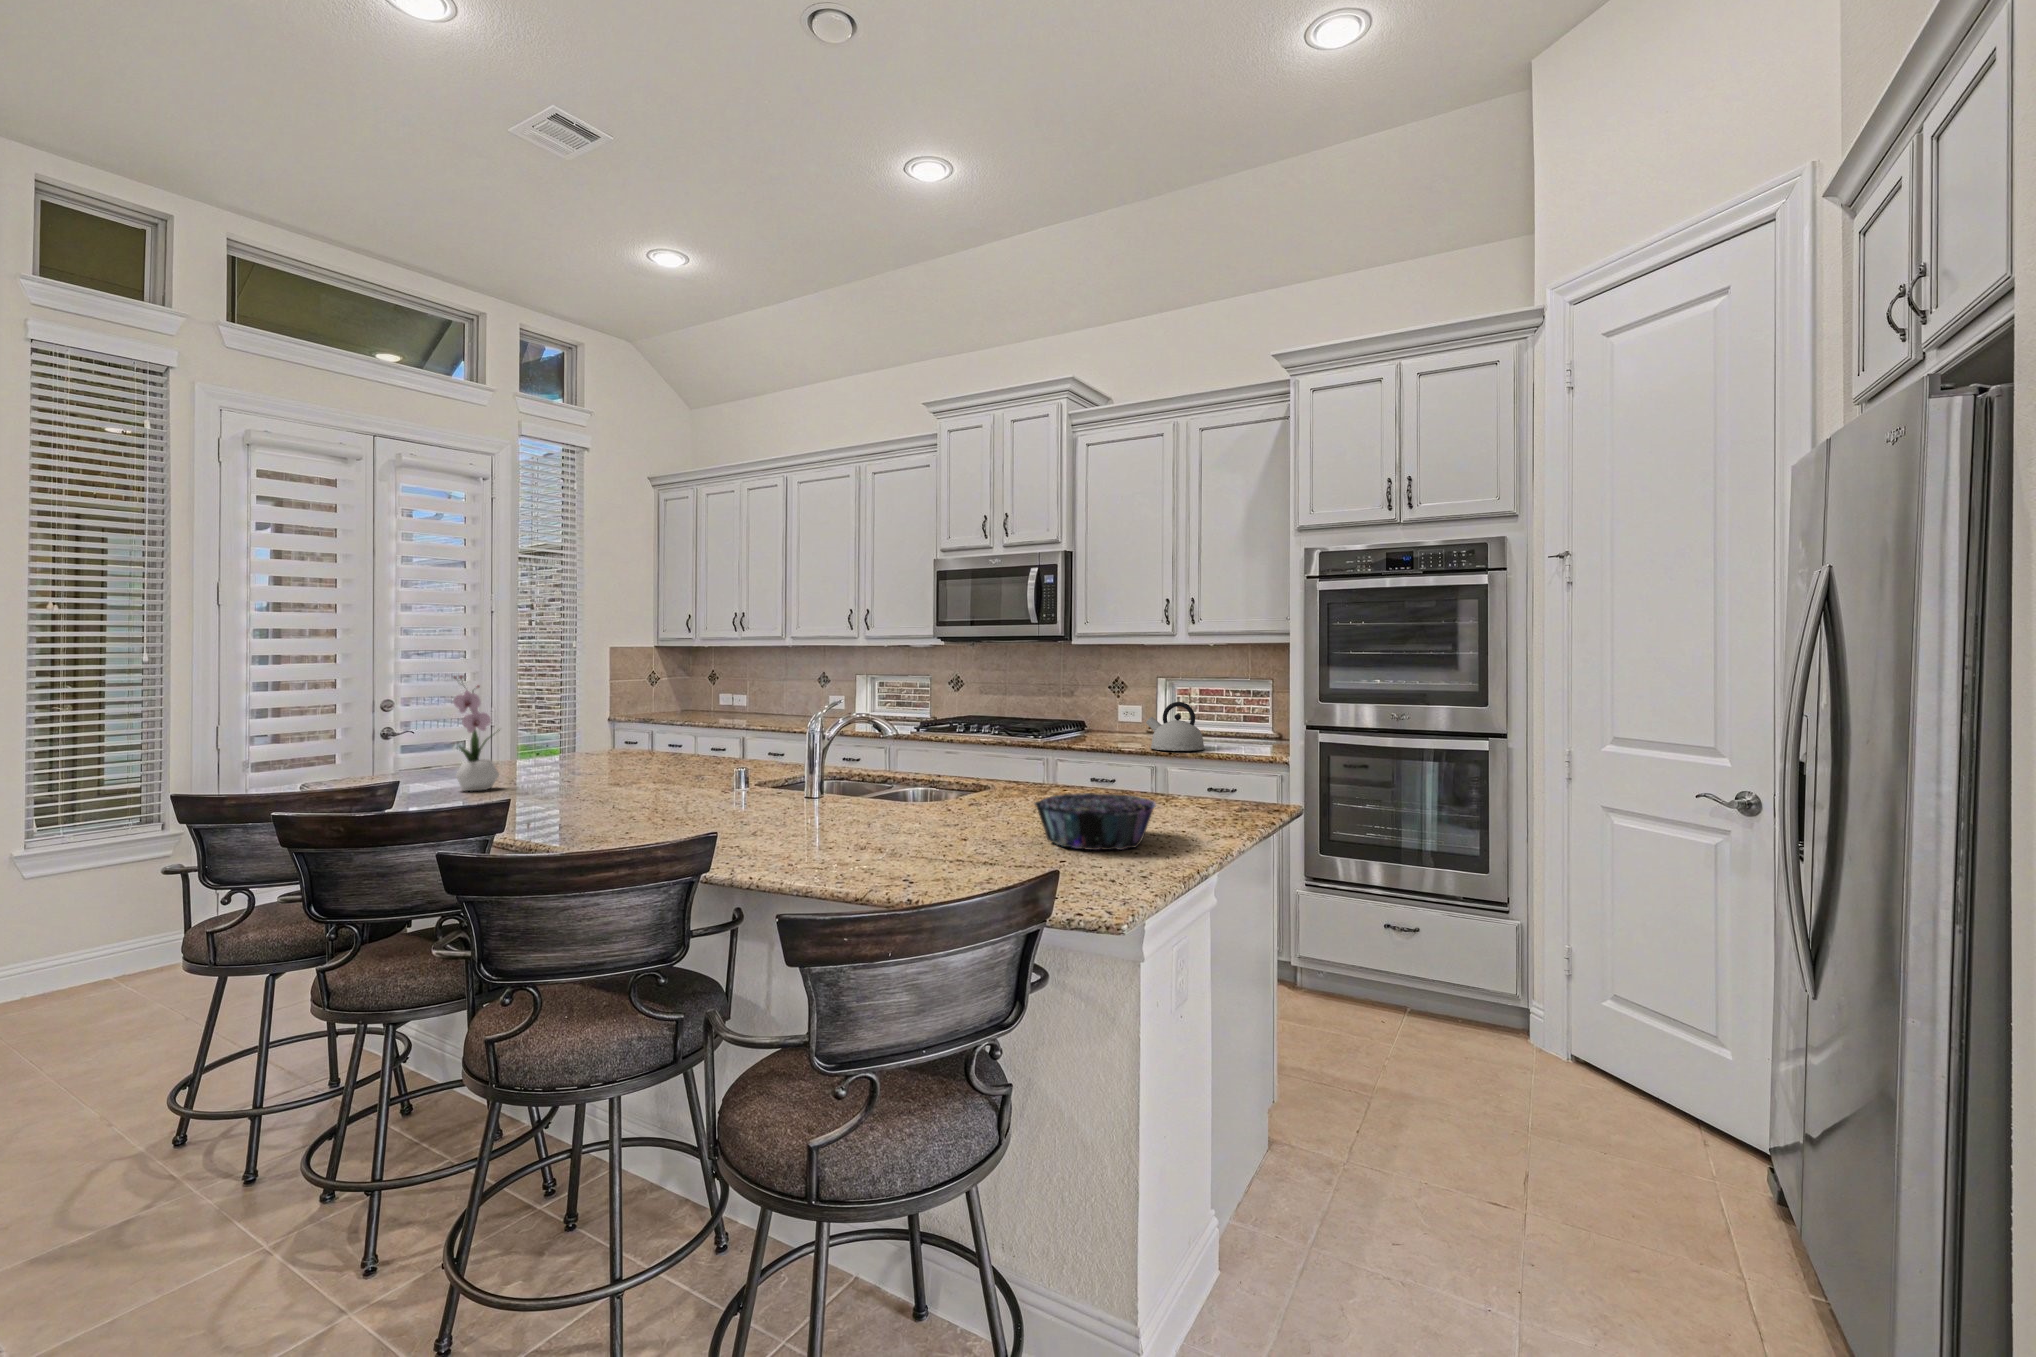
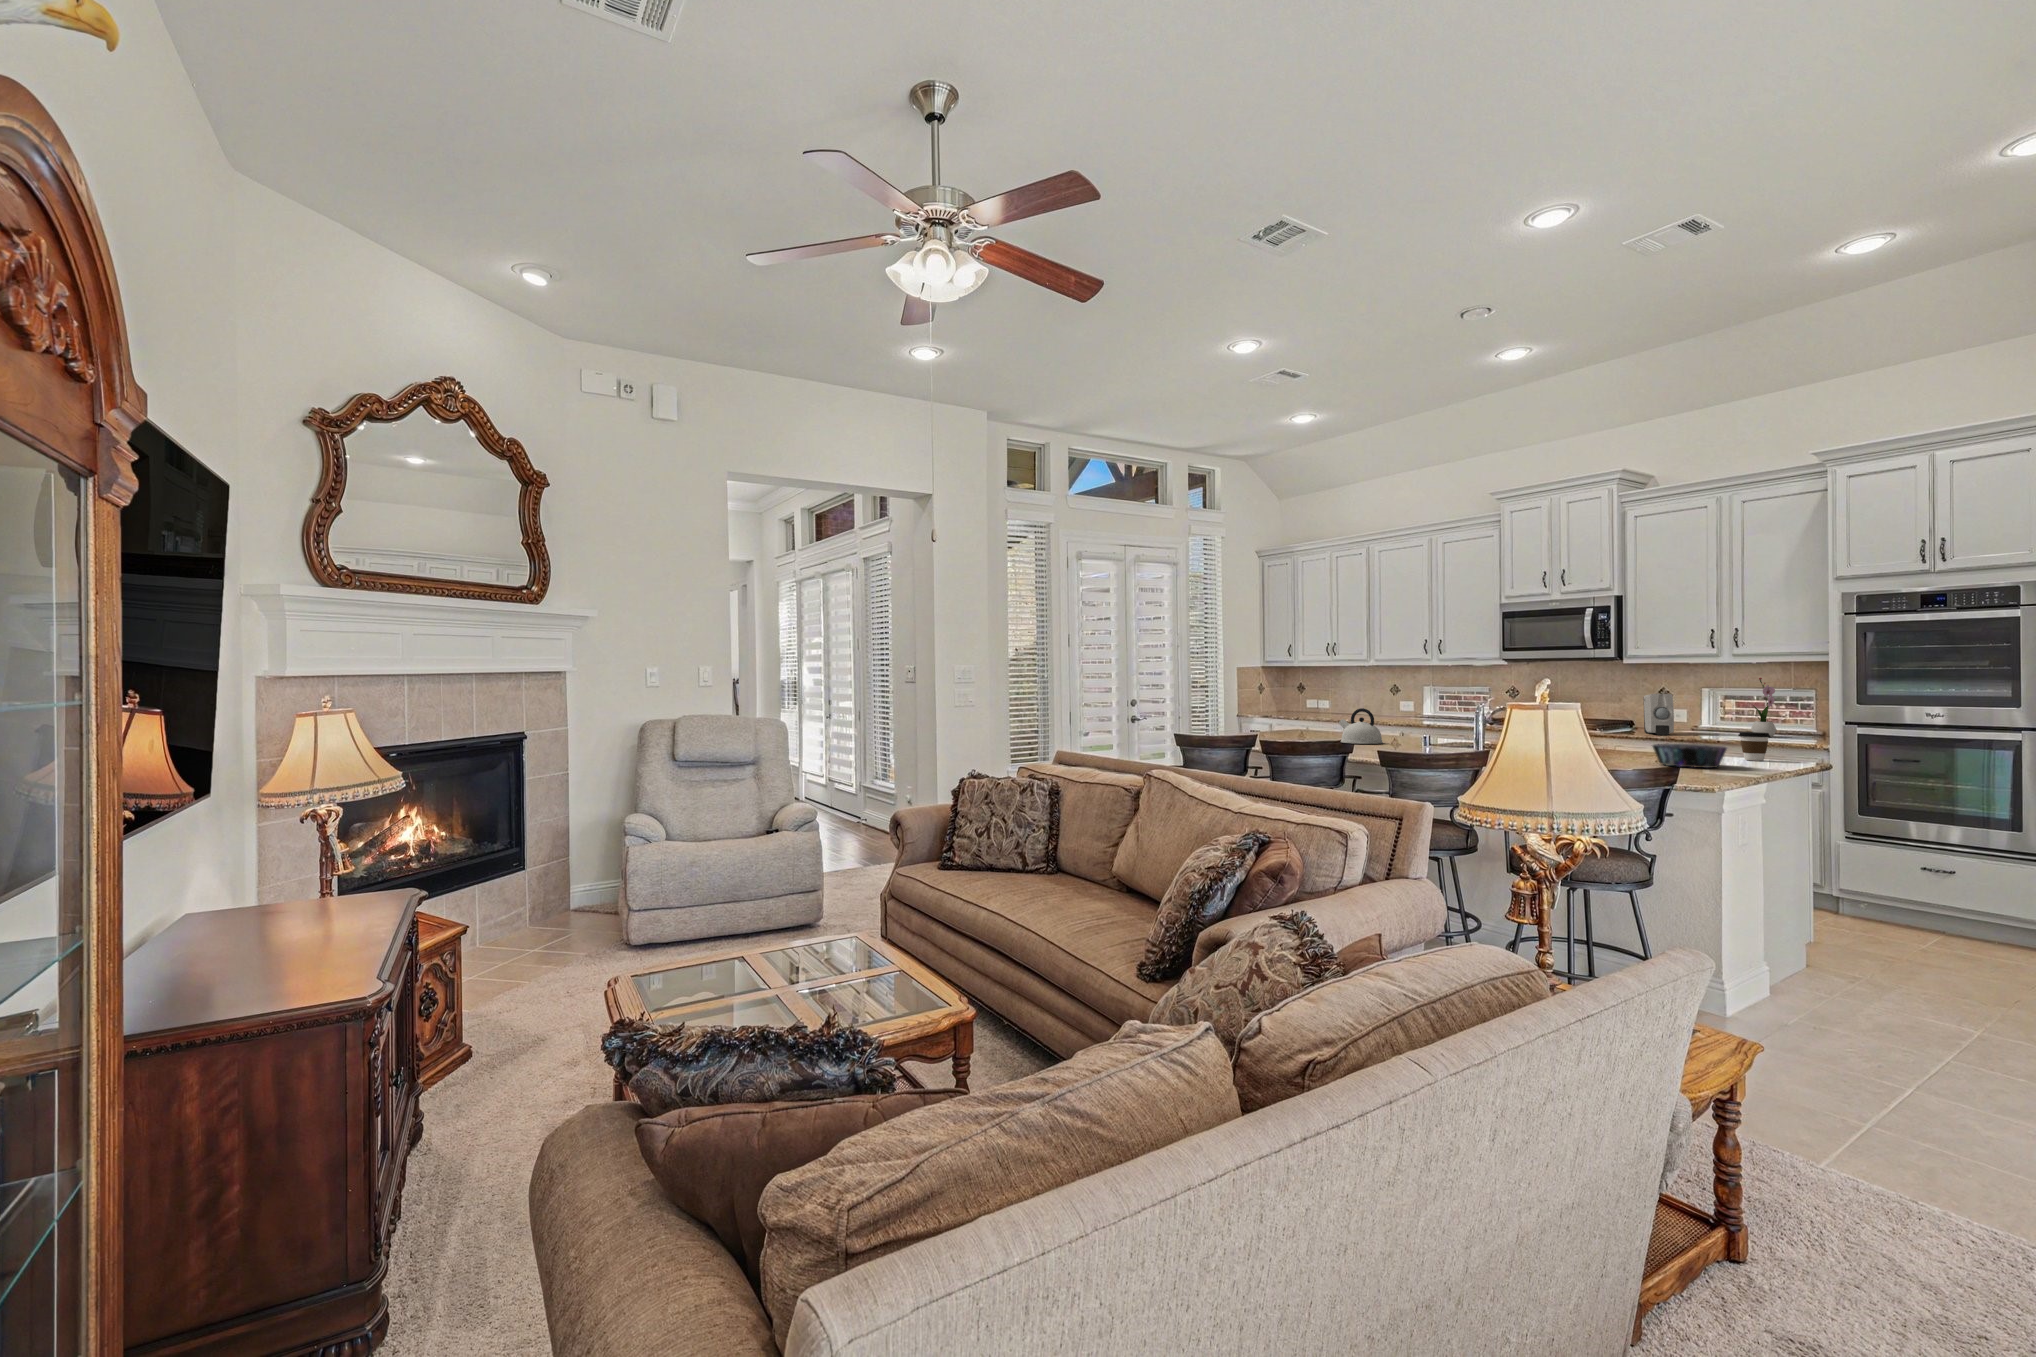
flower arrangement: present [453,676,499,791] -> present [1751,678,1777,737]
soap dispenser: none [1091,687,1124,744] -> present [1643,694,1674,735]
kettle: present [1146,702,1205,751] -> present [1339,708,1383,744]
coffee cup: none [1179,760,1223,811] -> present [1738,732,1770,761]

